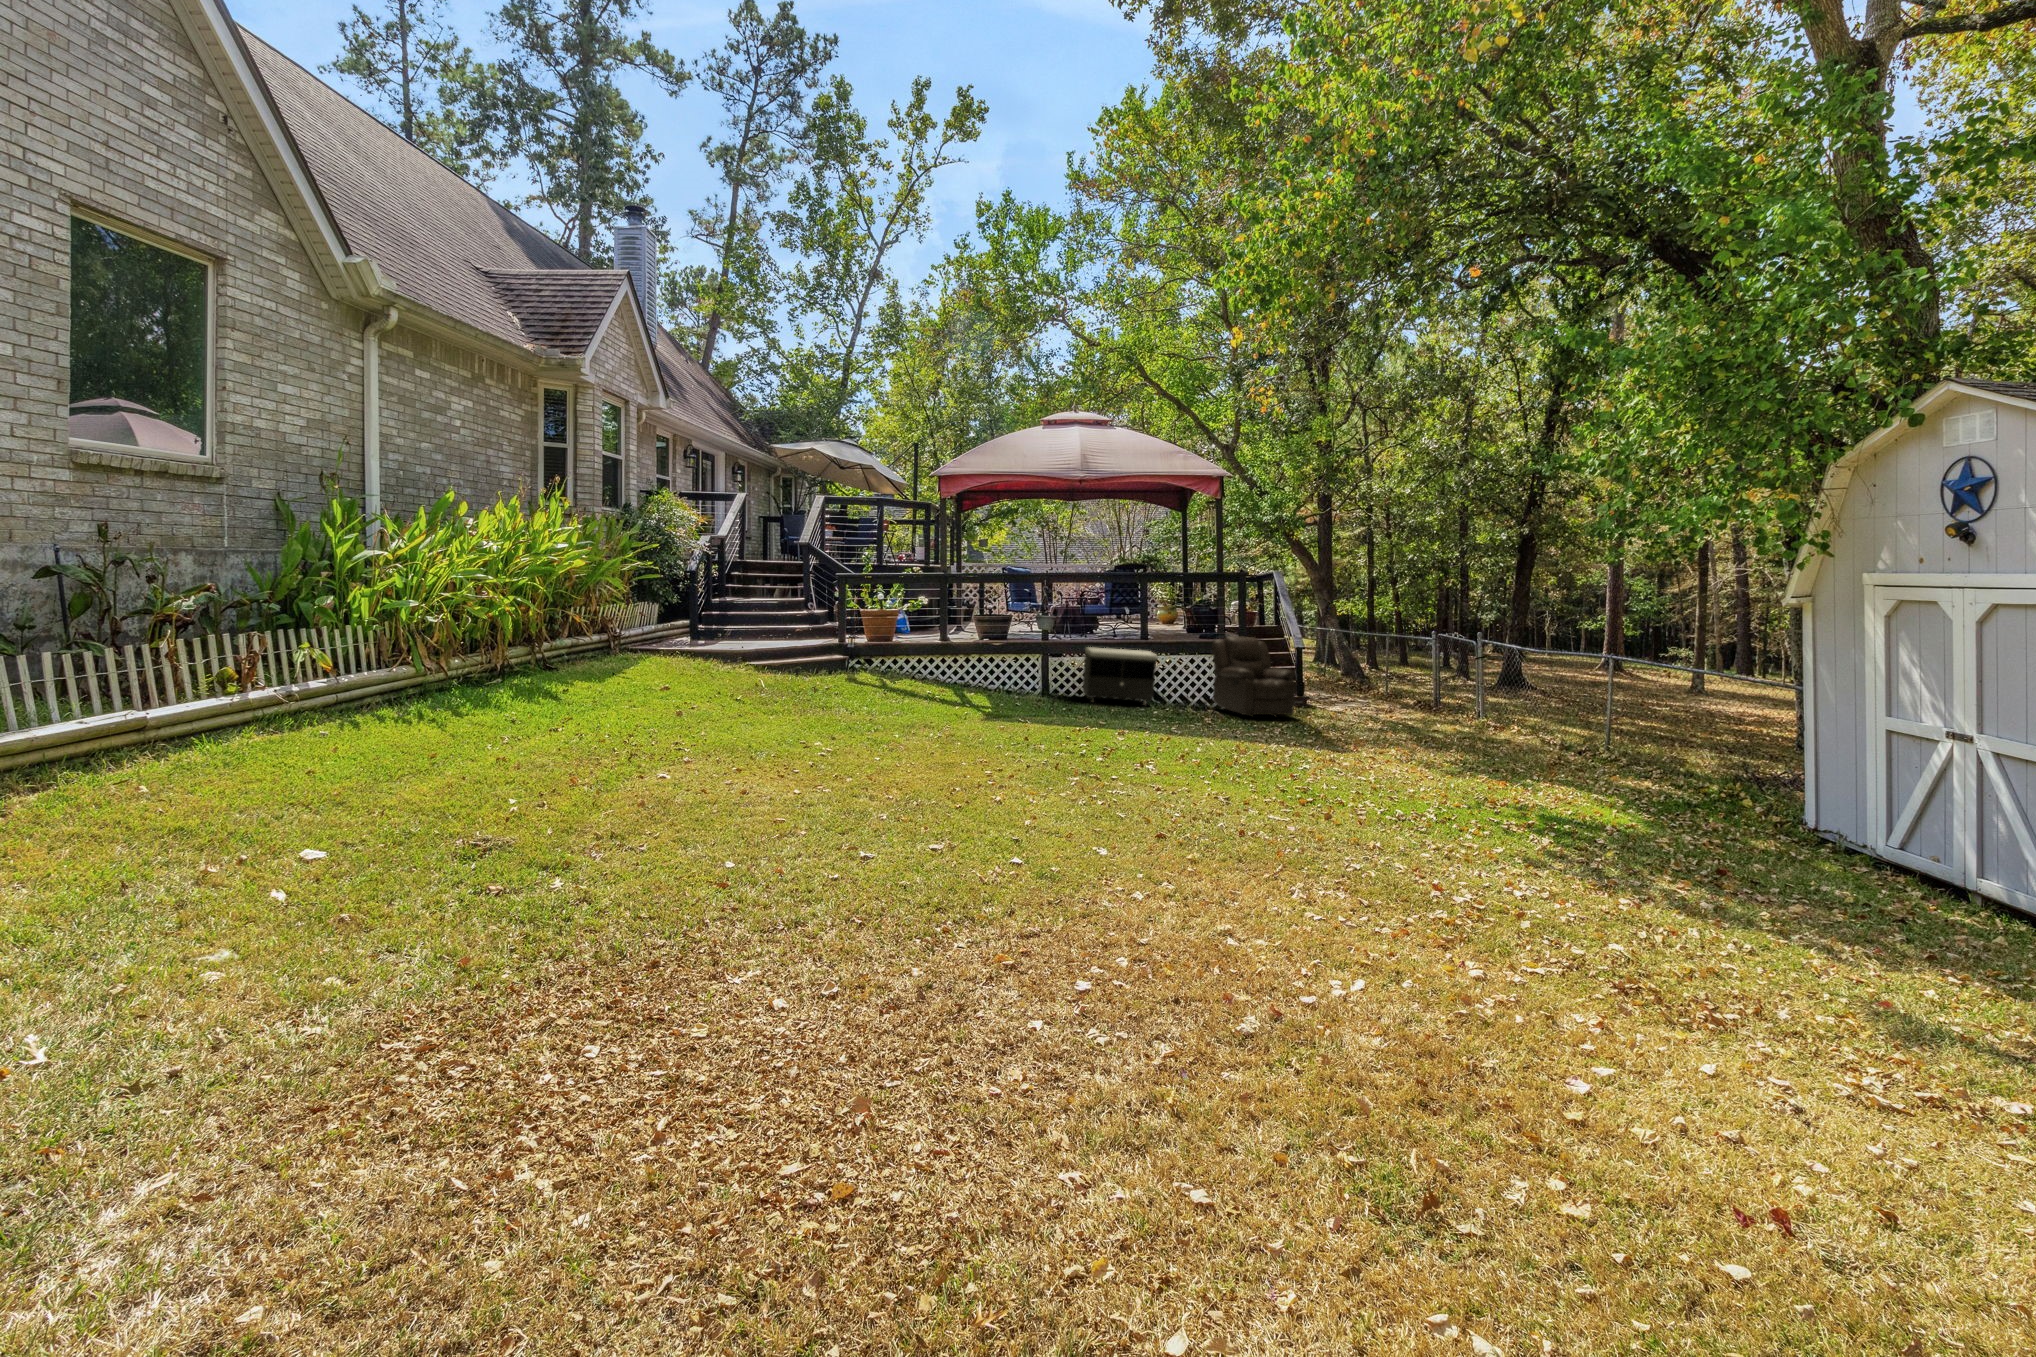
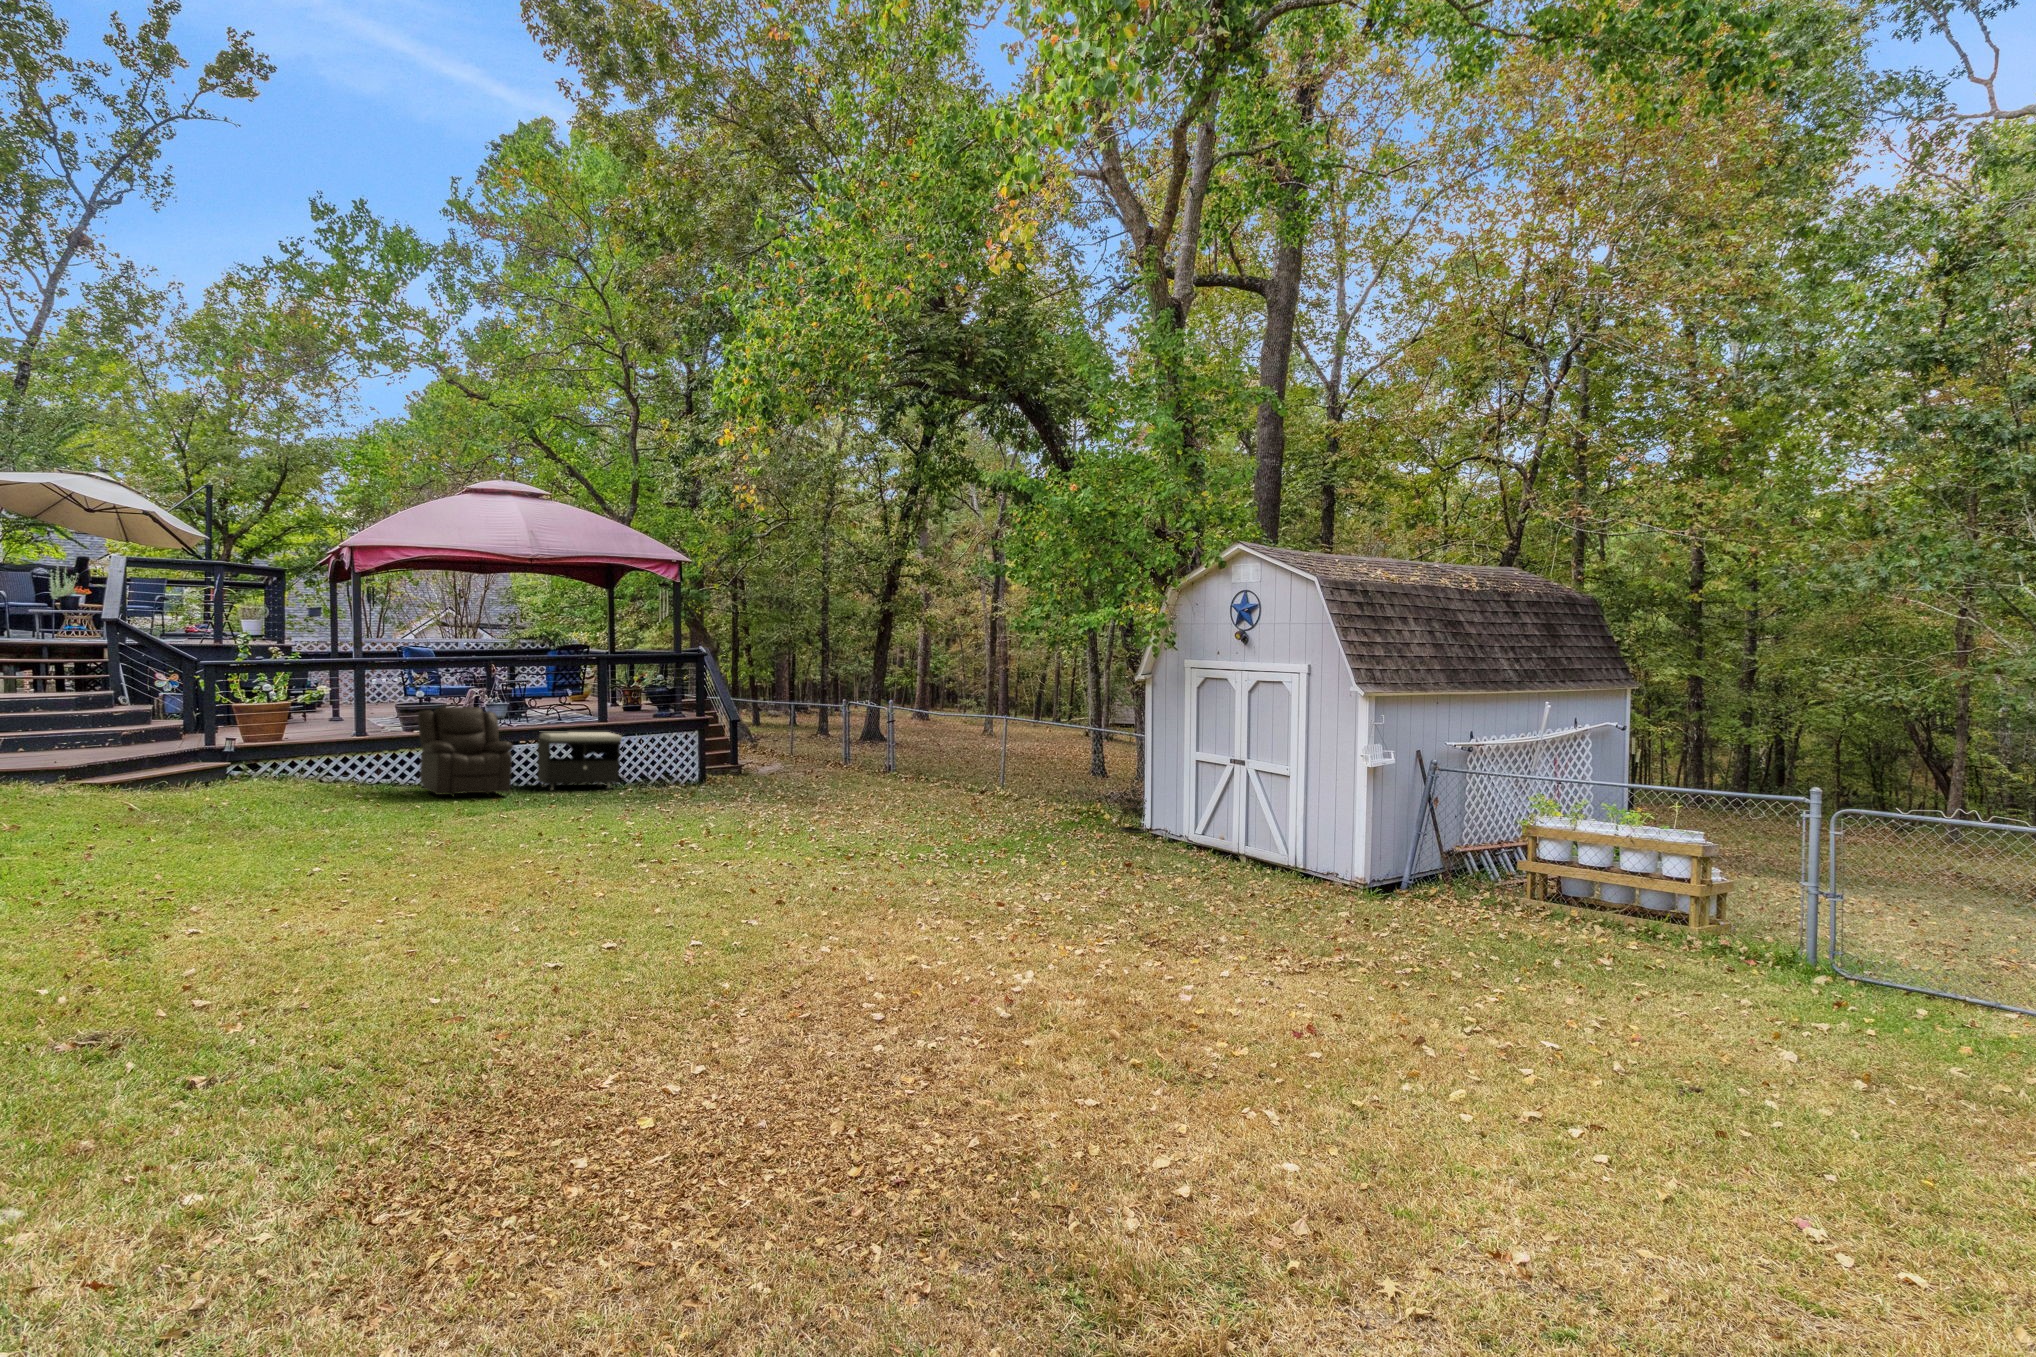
chair: present [1212,636,1296,718] -> present [418,707,513,797]
potted tree: none [1756,763,1816,836] -> present [1119,787,1147,833]

